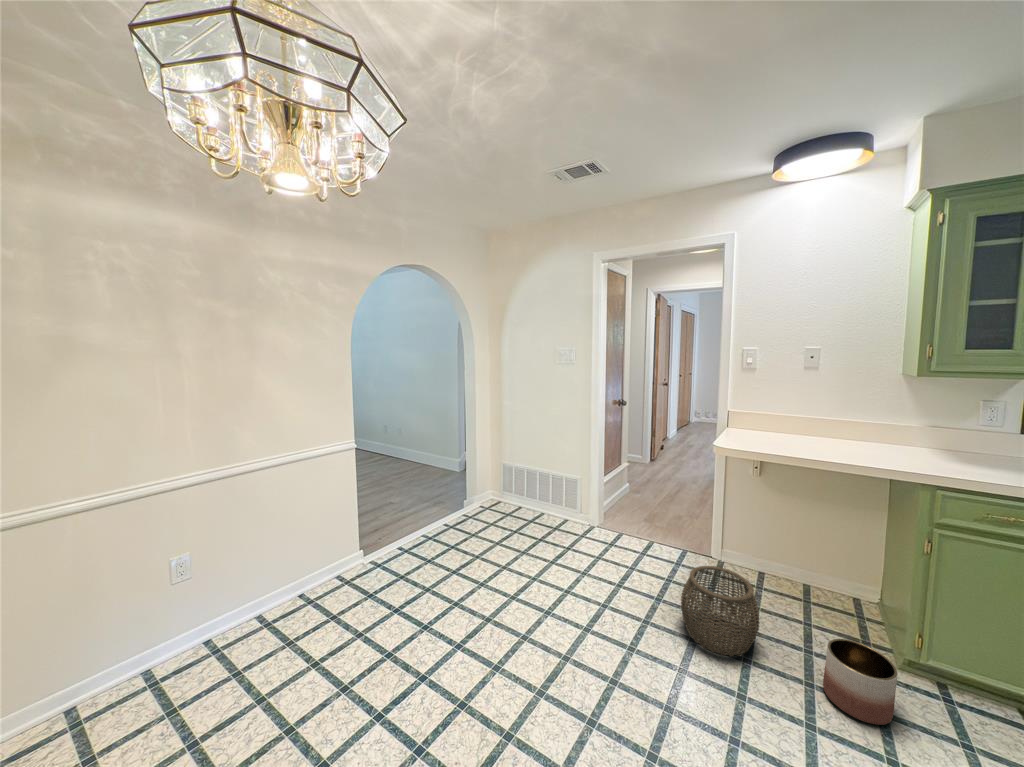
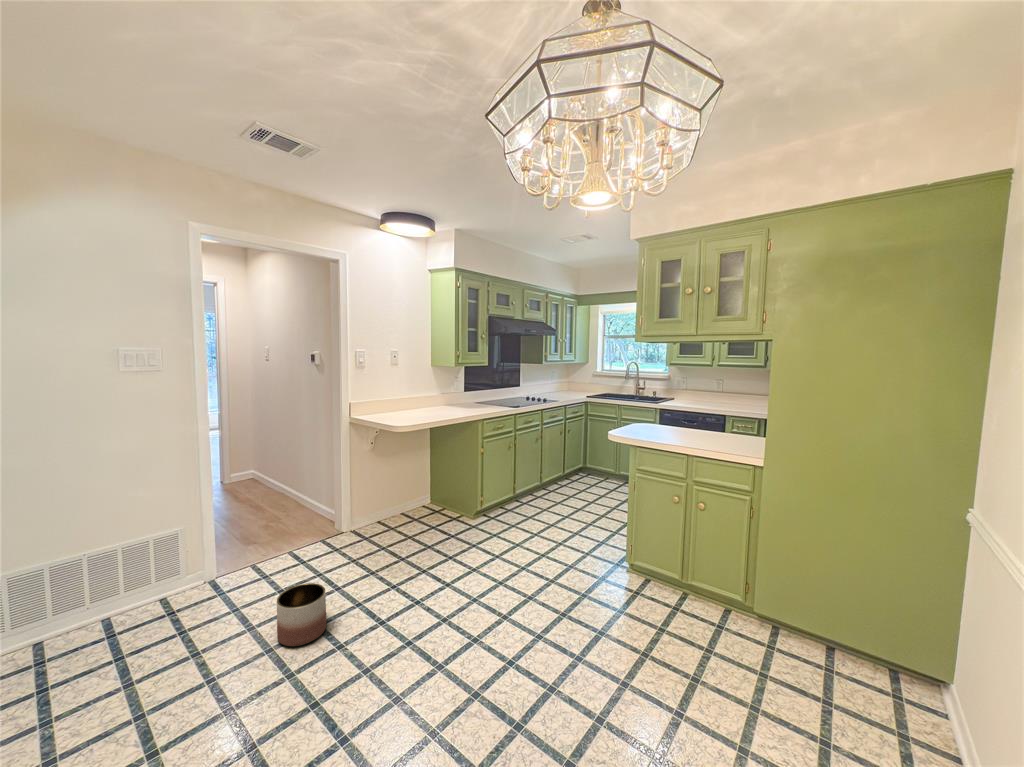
woven basket: present [681,566,760,656] -> none [102,602,214,717]

